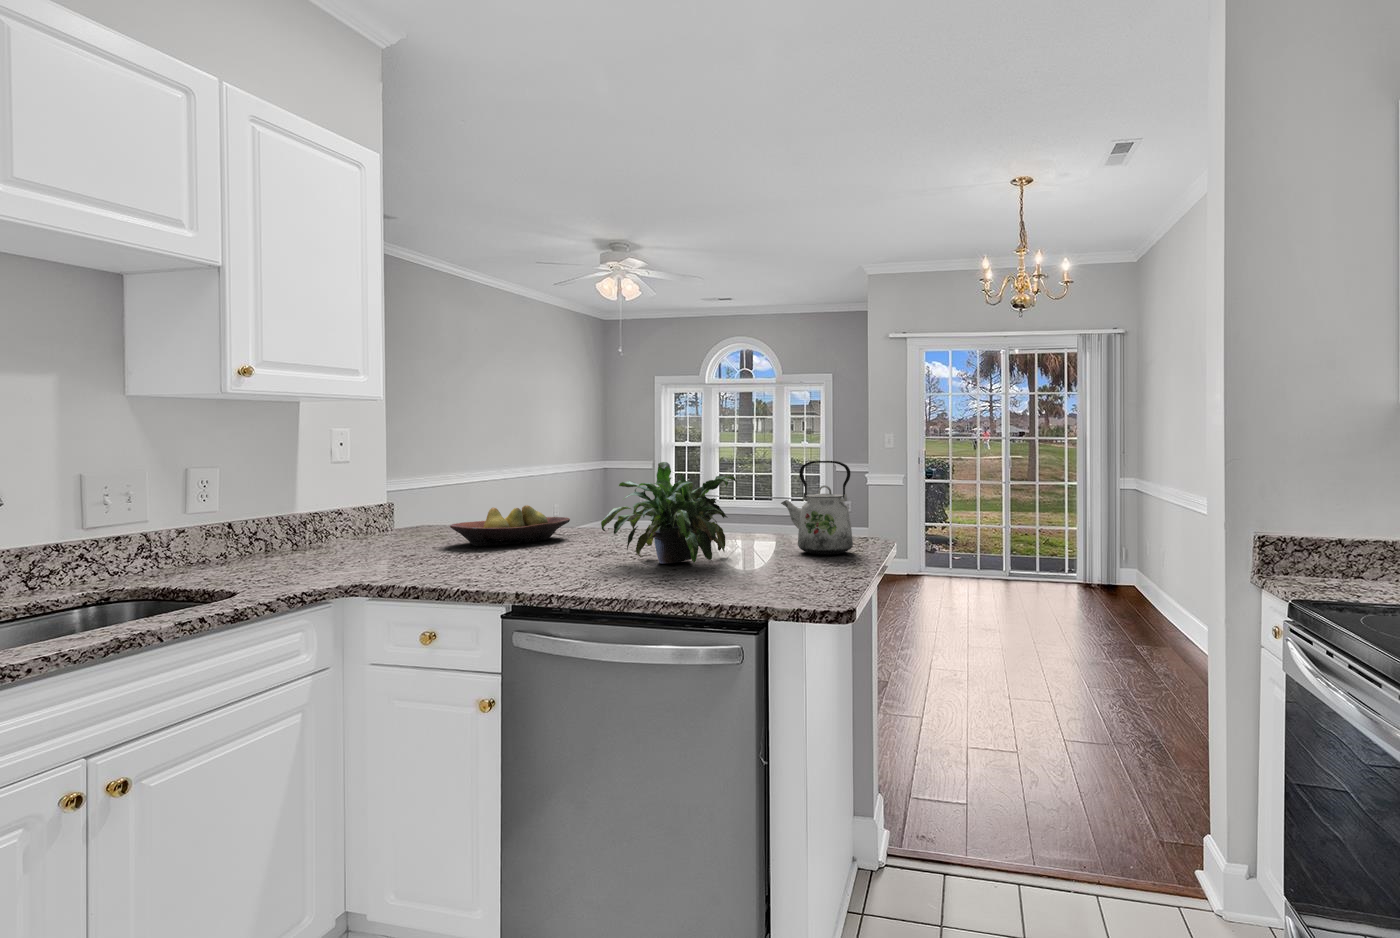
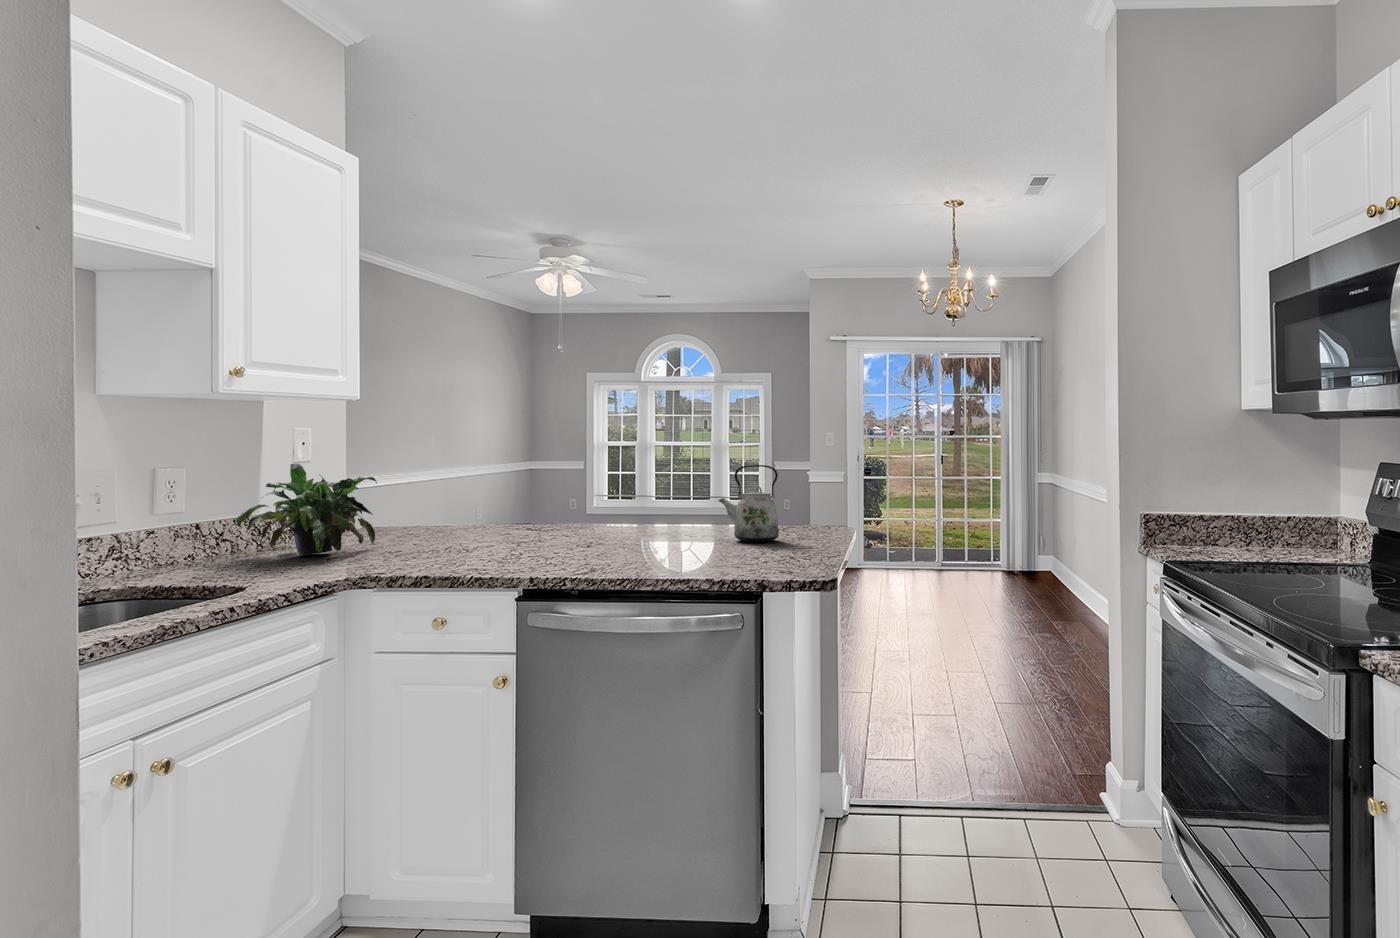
potted plant: present [601,462,737,564] -> present [236,463,377,556]
fruit bowl: present [450,505,570,546] -> none [418,507,524,543]

